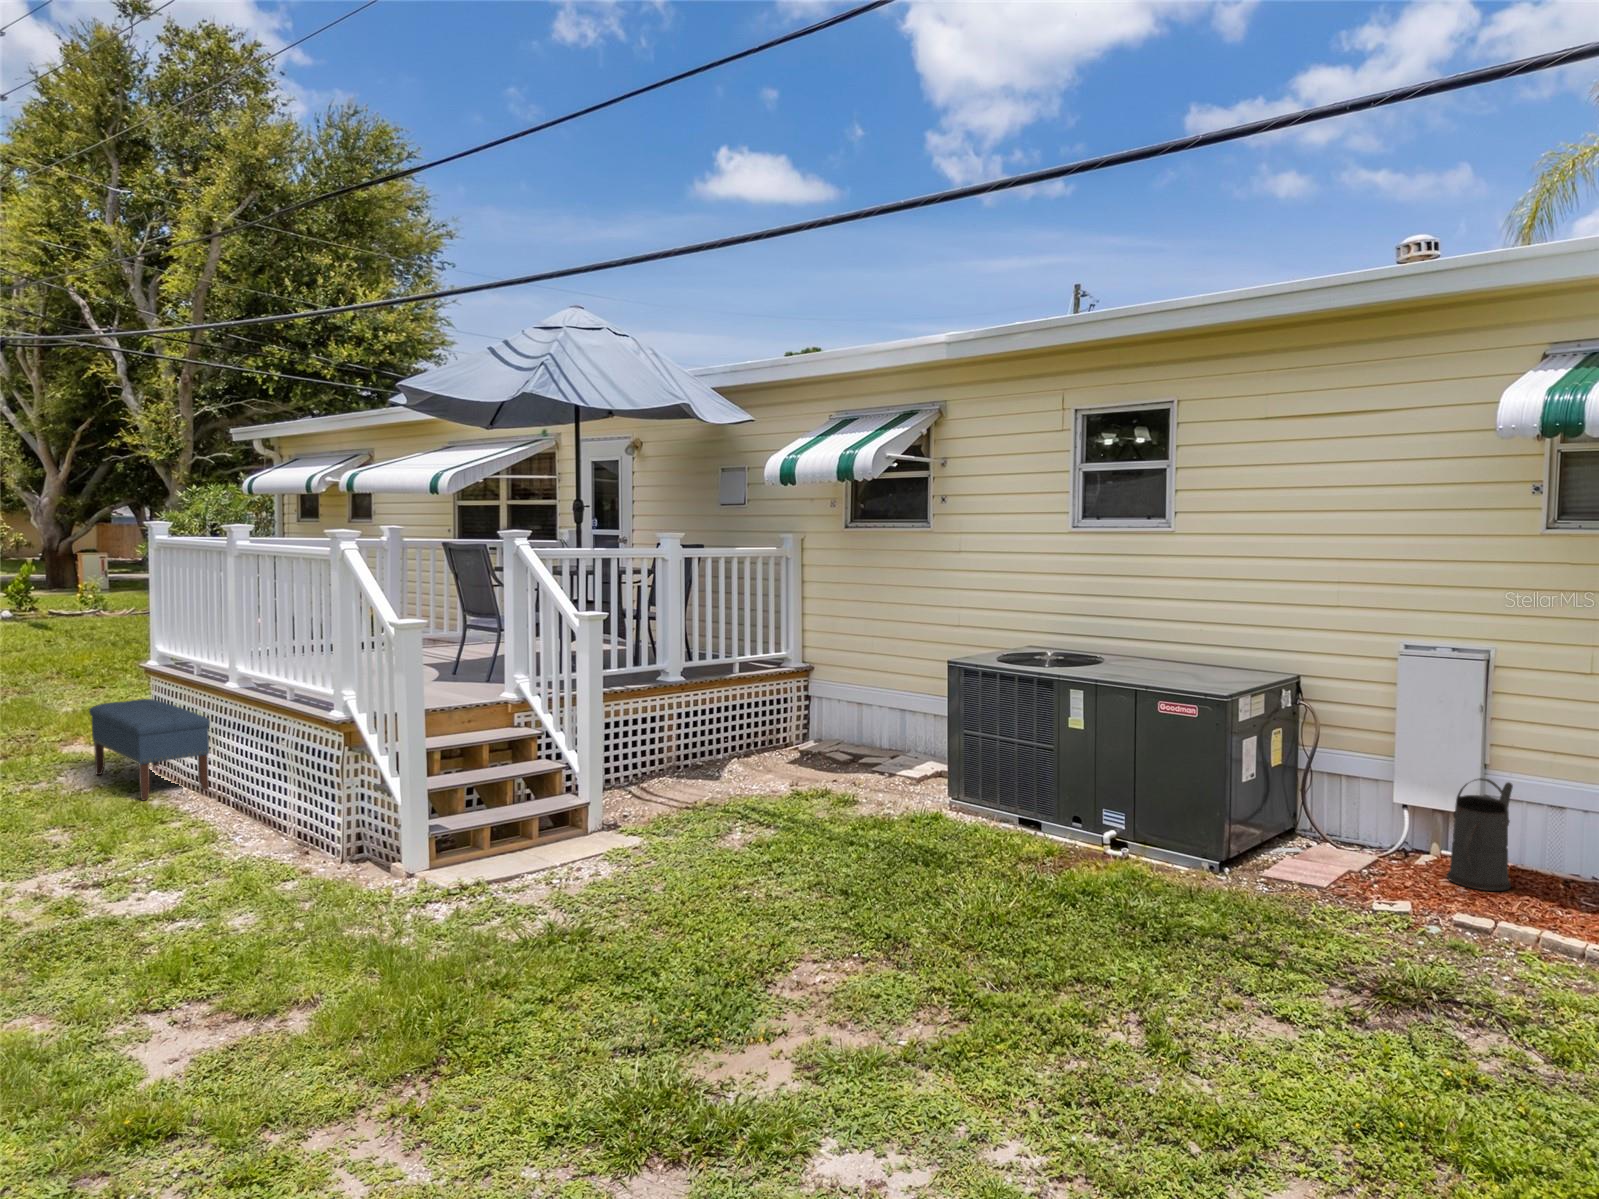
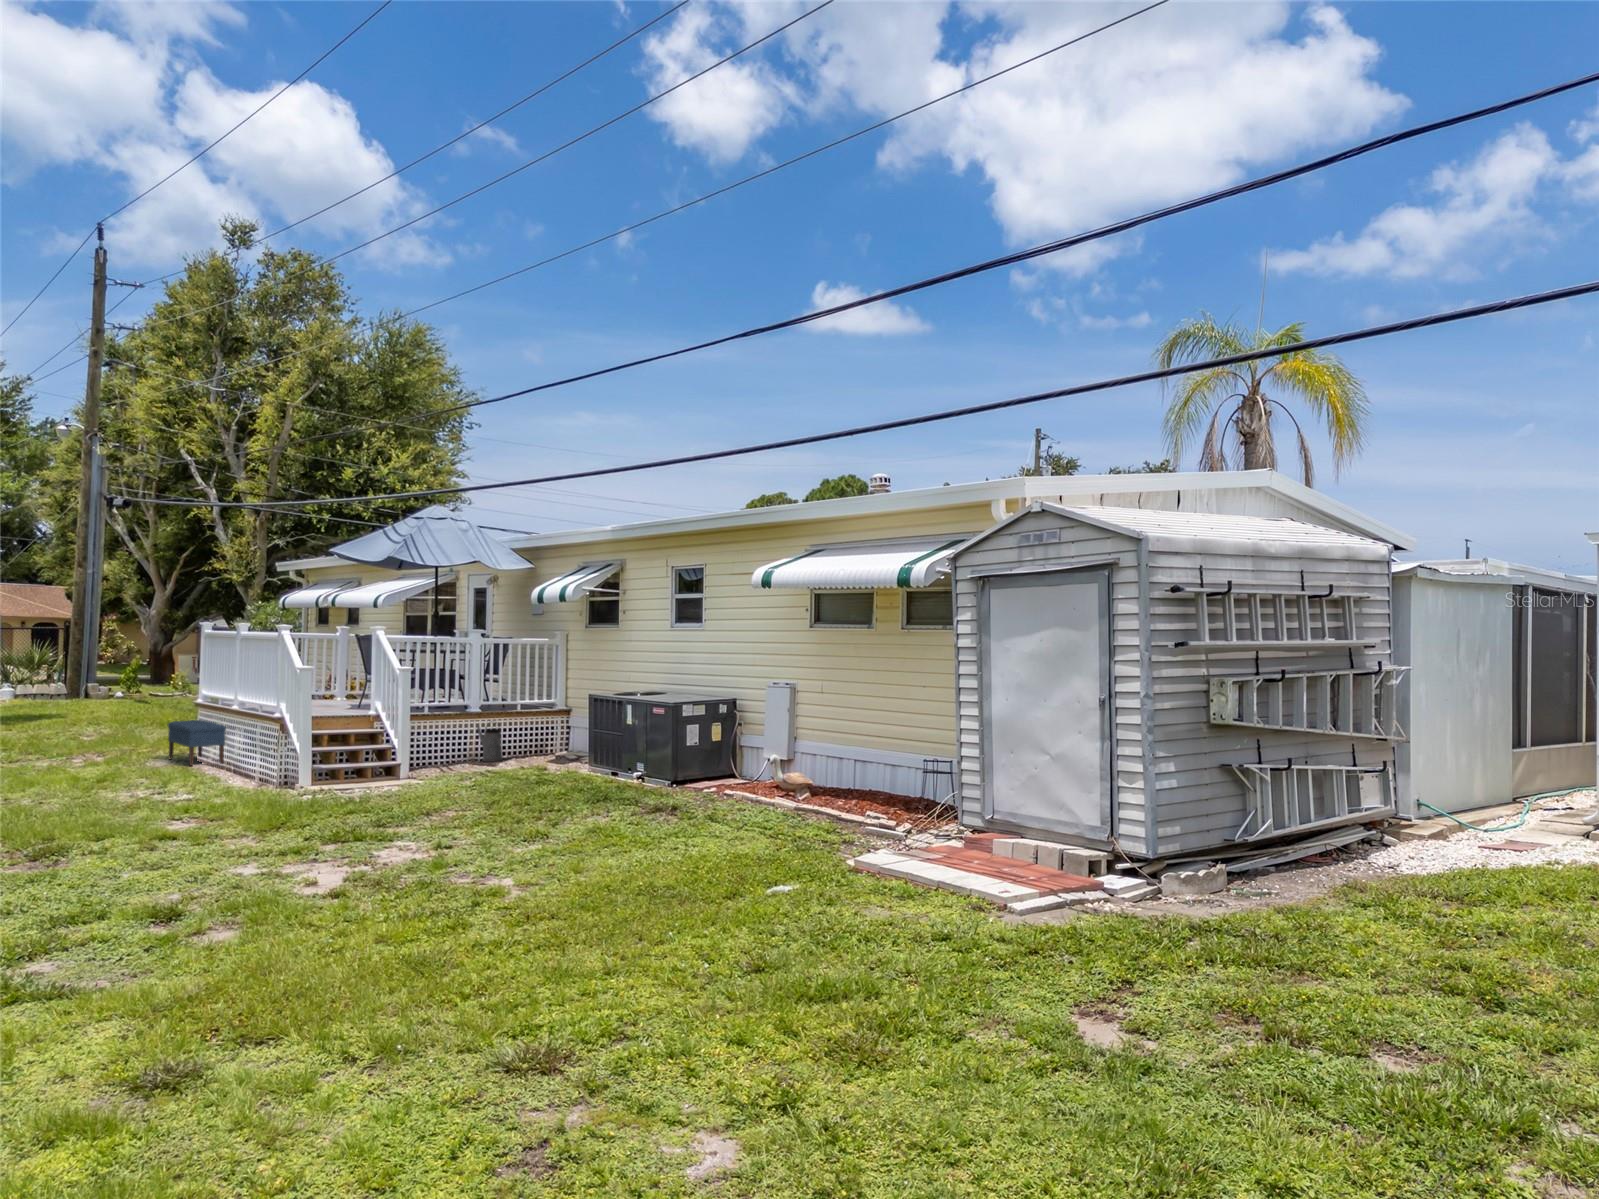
watering can: present [1447,778,1513,891] -> present [477,721,502,762]

